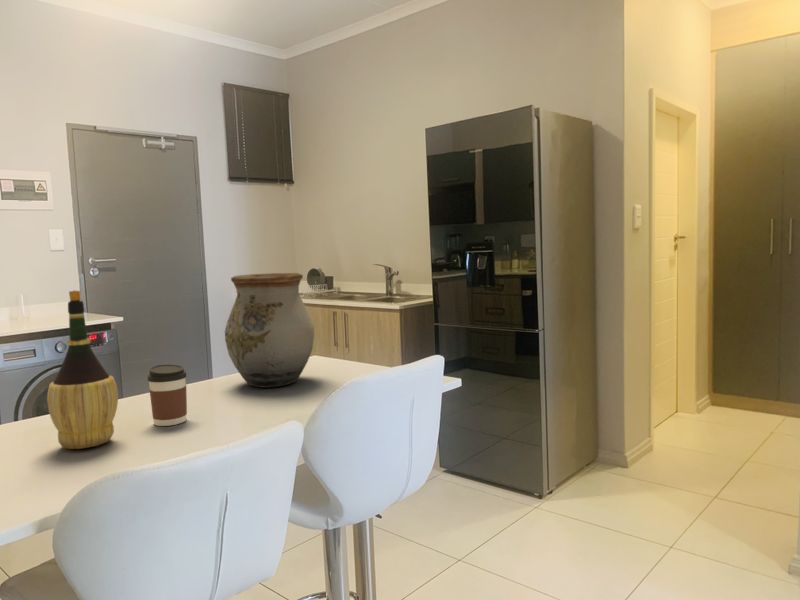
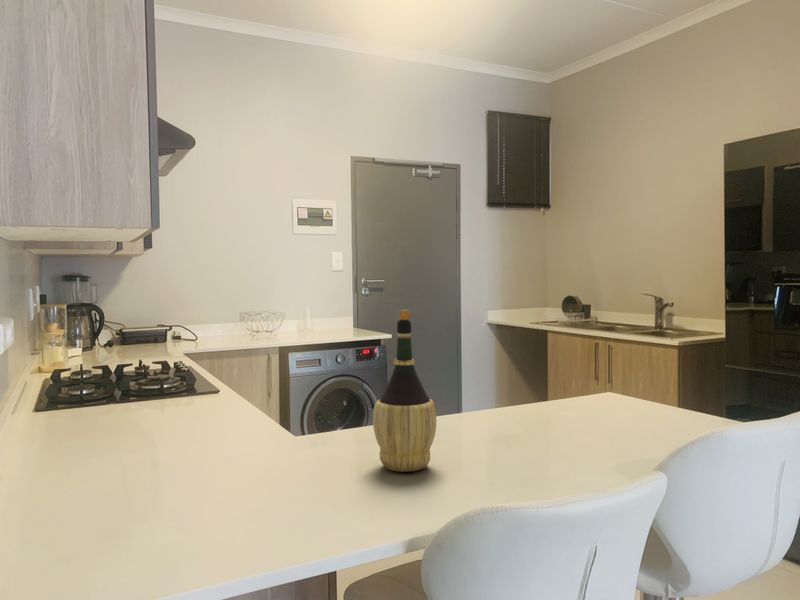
vase: present [225,273,314,388] -> none [522,300,622,425]
coffee cup: present [148,364,187,426] -> none [459,391,498,457]

